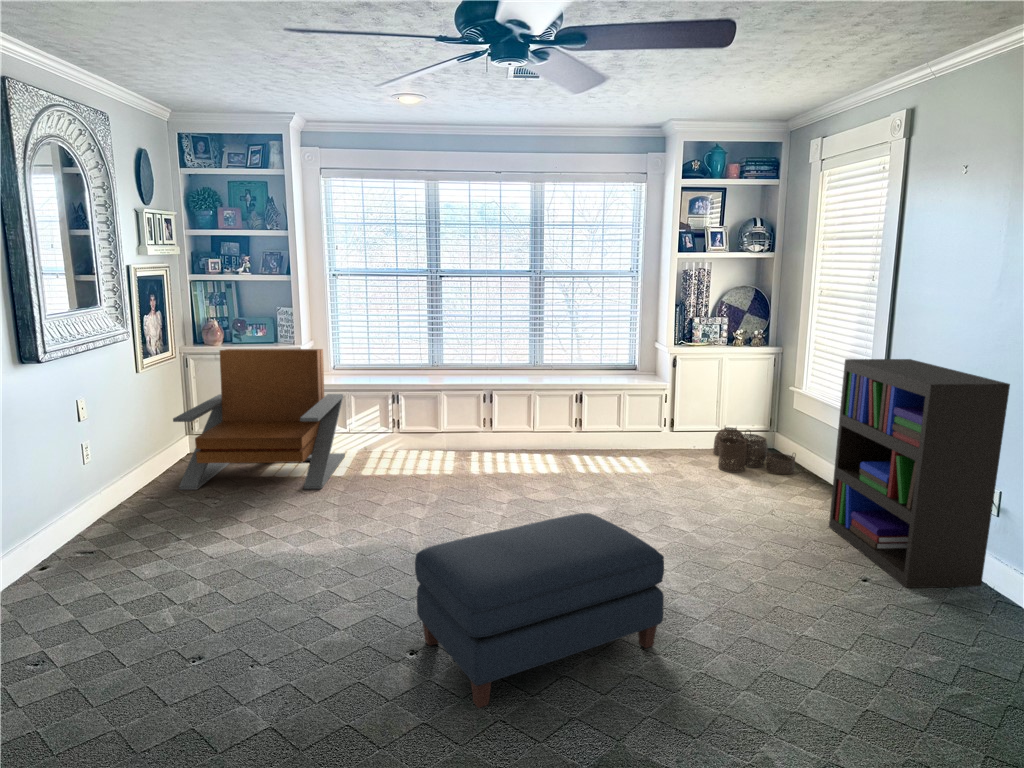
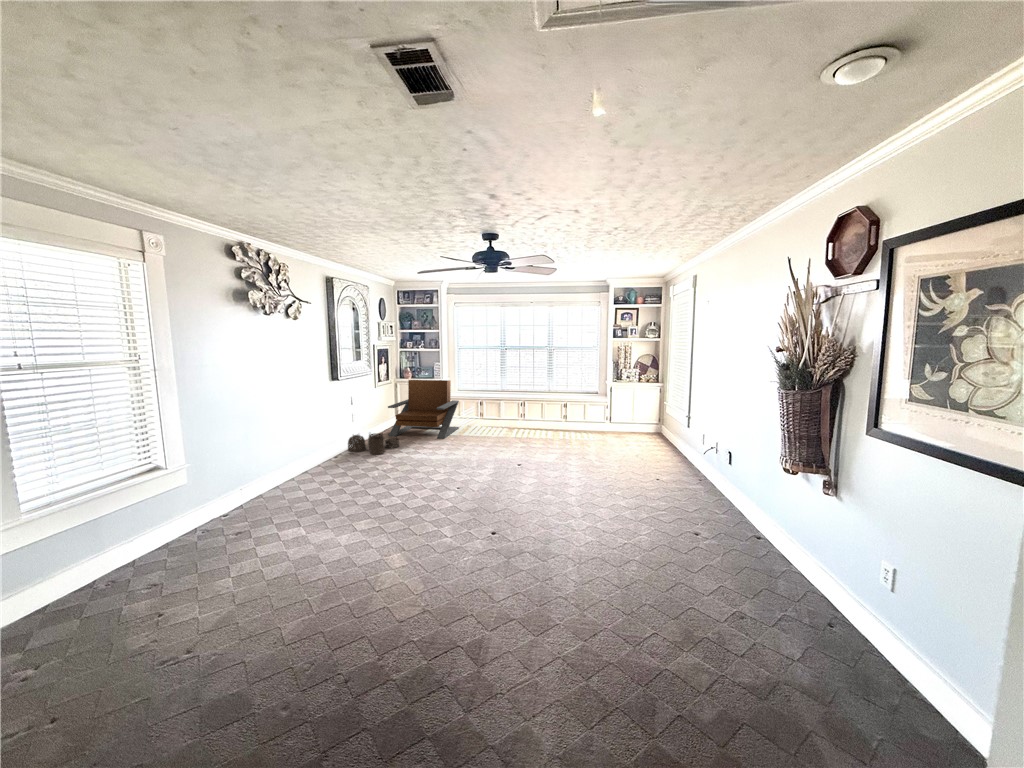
bookshelf: present [829,359,1010,588] -> none [659,386,714,486]
woven basket: present [713,427,796,474] -> present [348,433,399,455]
ottoman: present [415,513,664,708] -> none [459,442,551,501]

